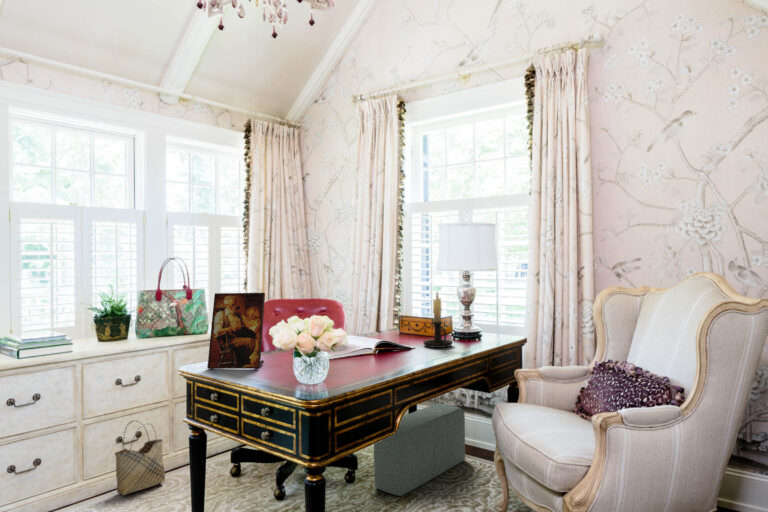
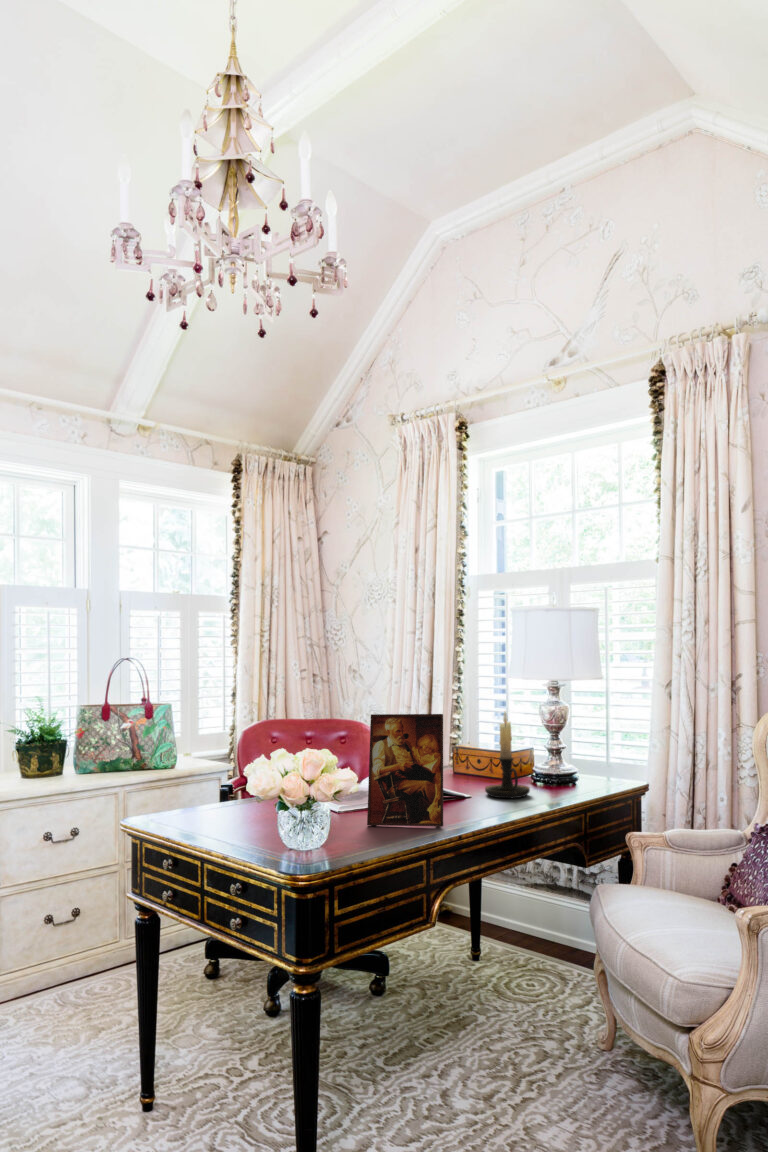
picture frame: present [207,293,265,369] -> present [367,714,443,826]
pouf: present [374,404,465,496] -> none [413,887,562,1031]
woven basket: present [115,420,165,495] -> none [35,898,106,1011]

